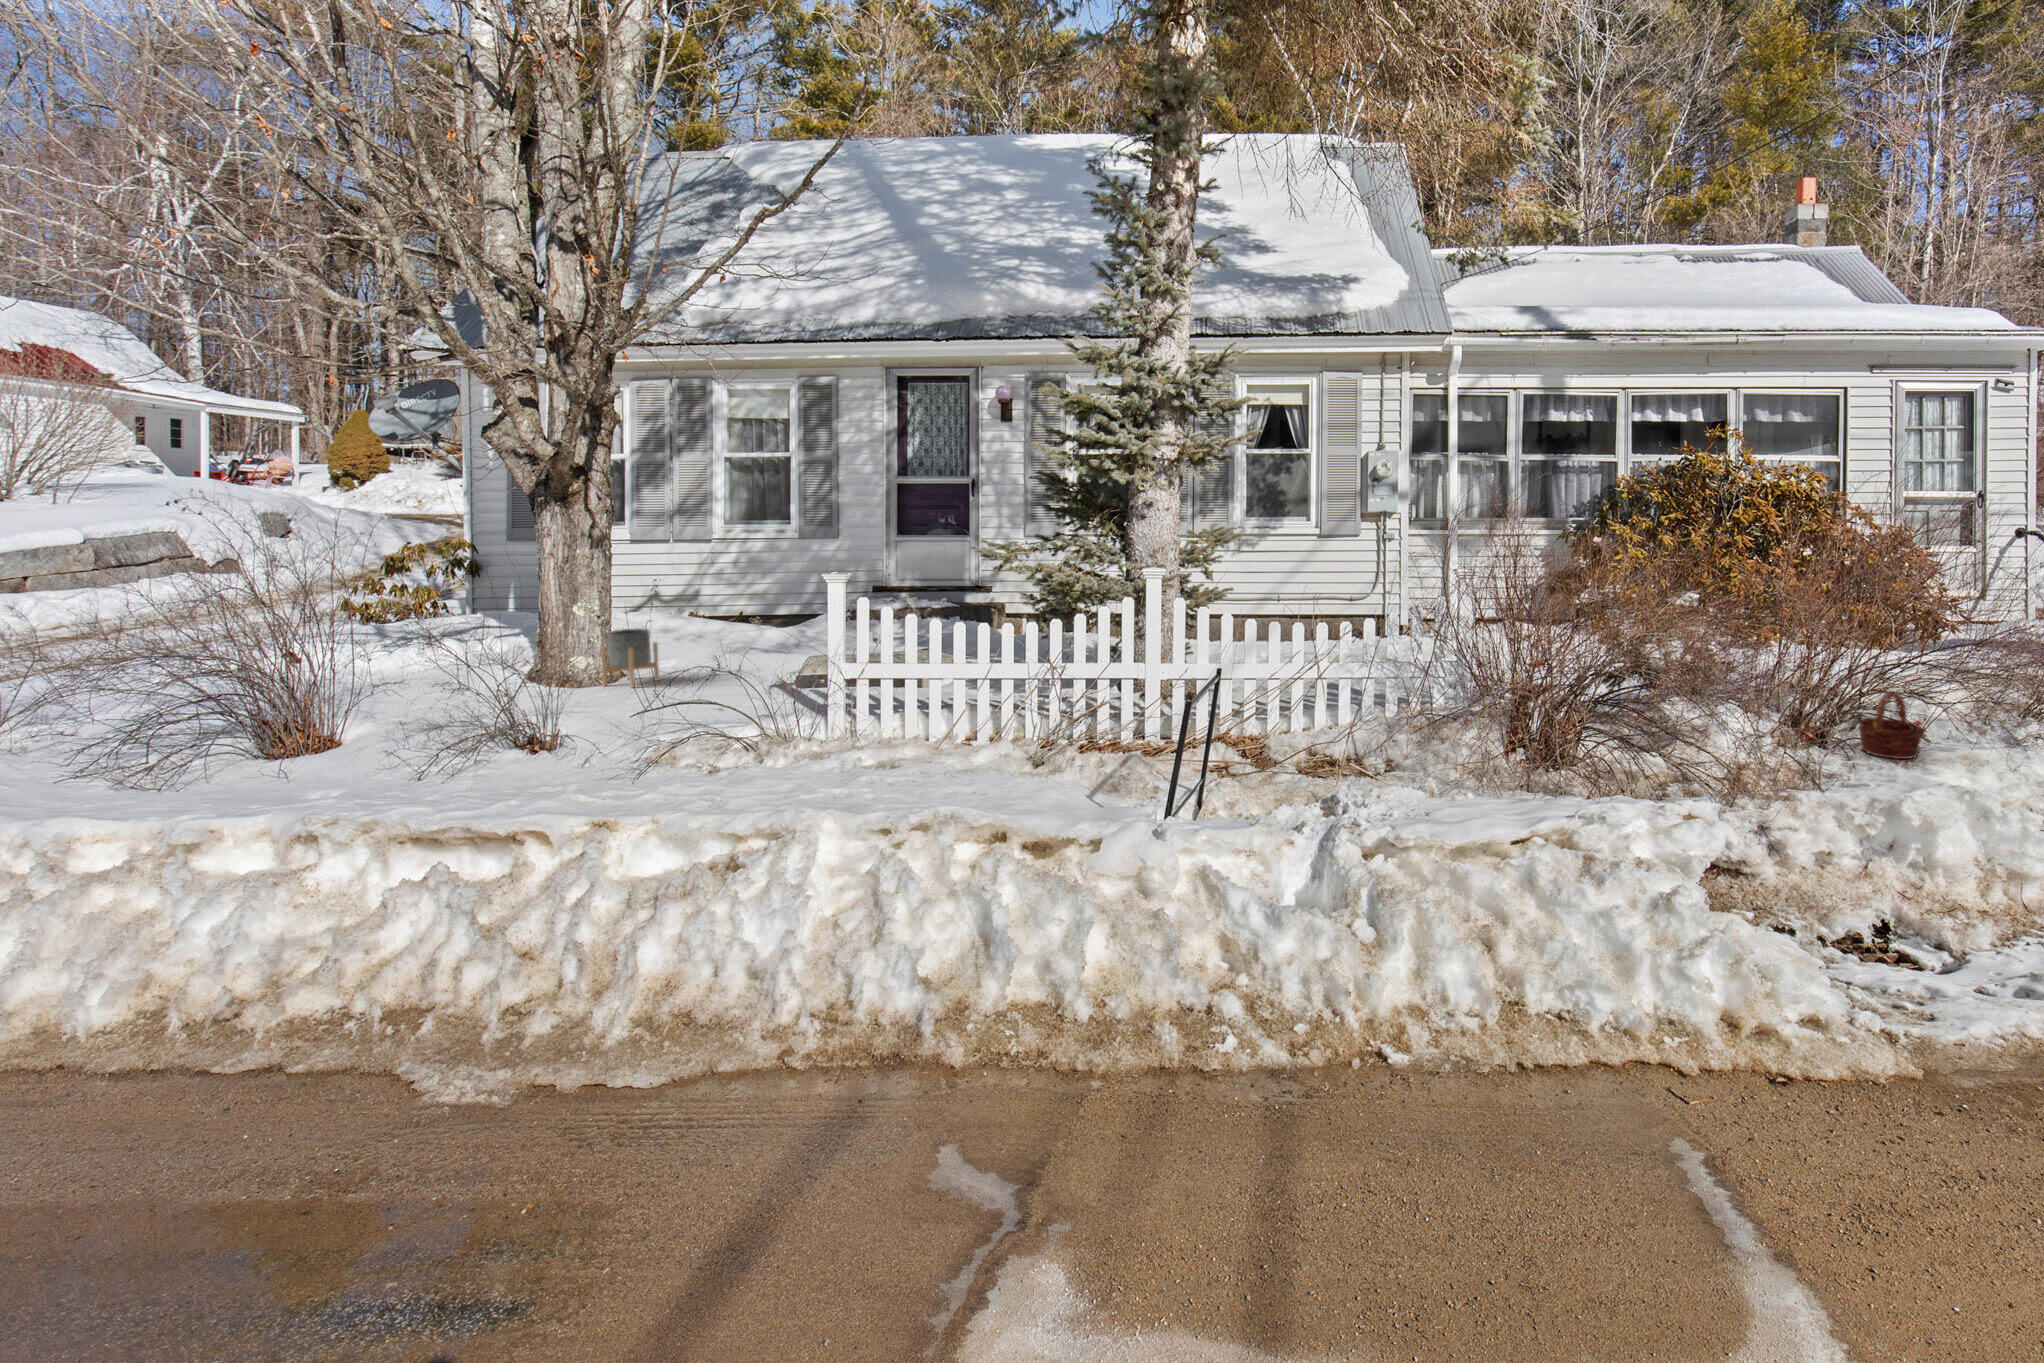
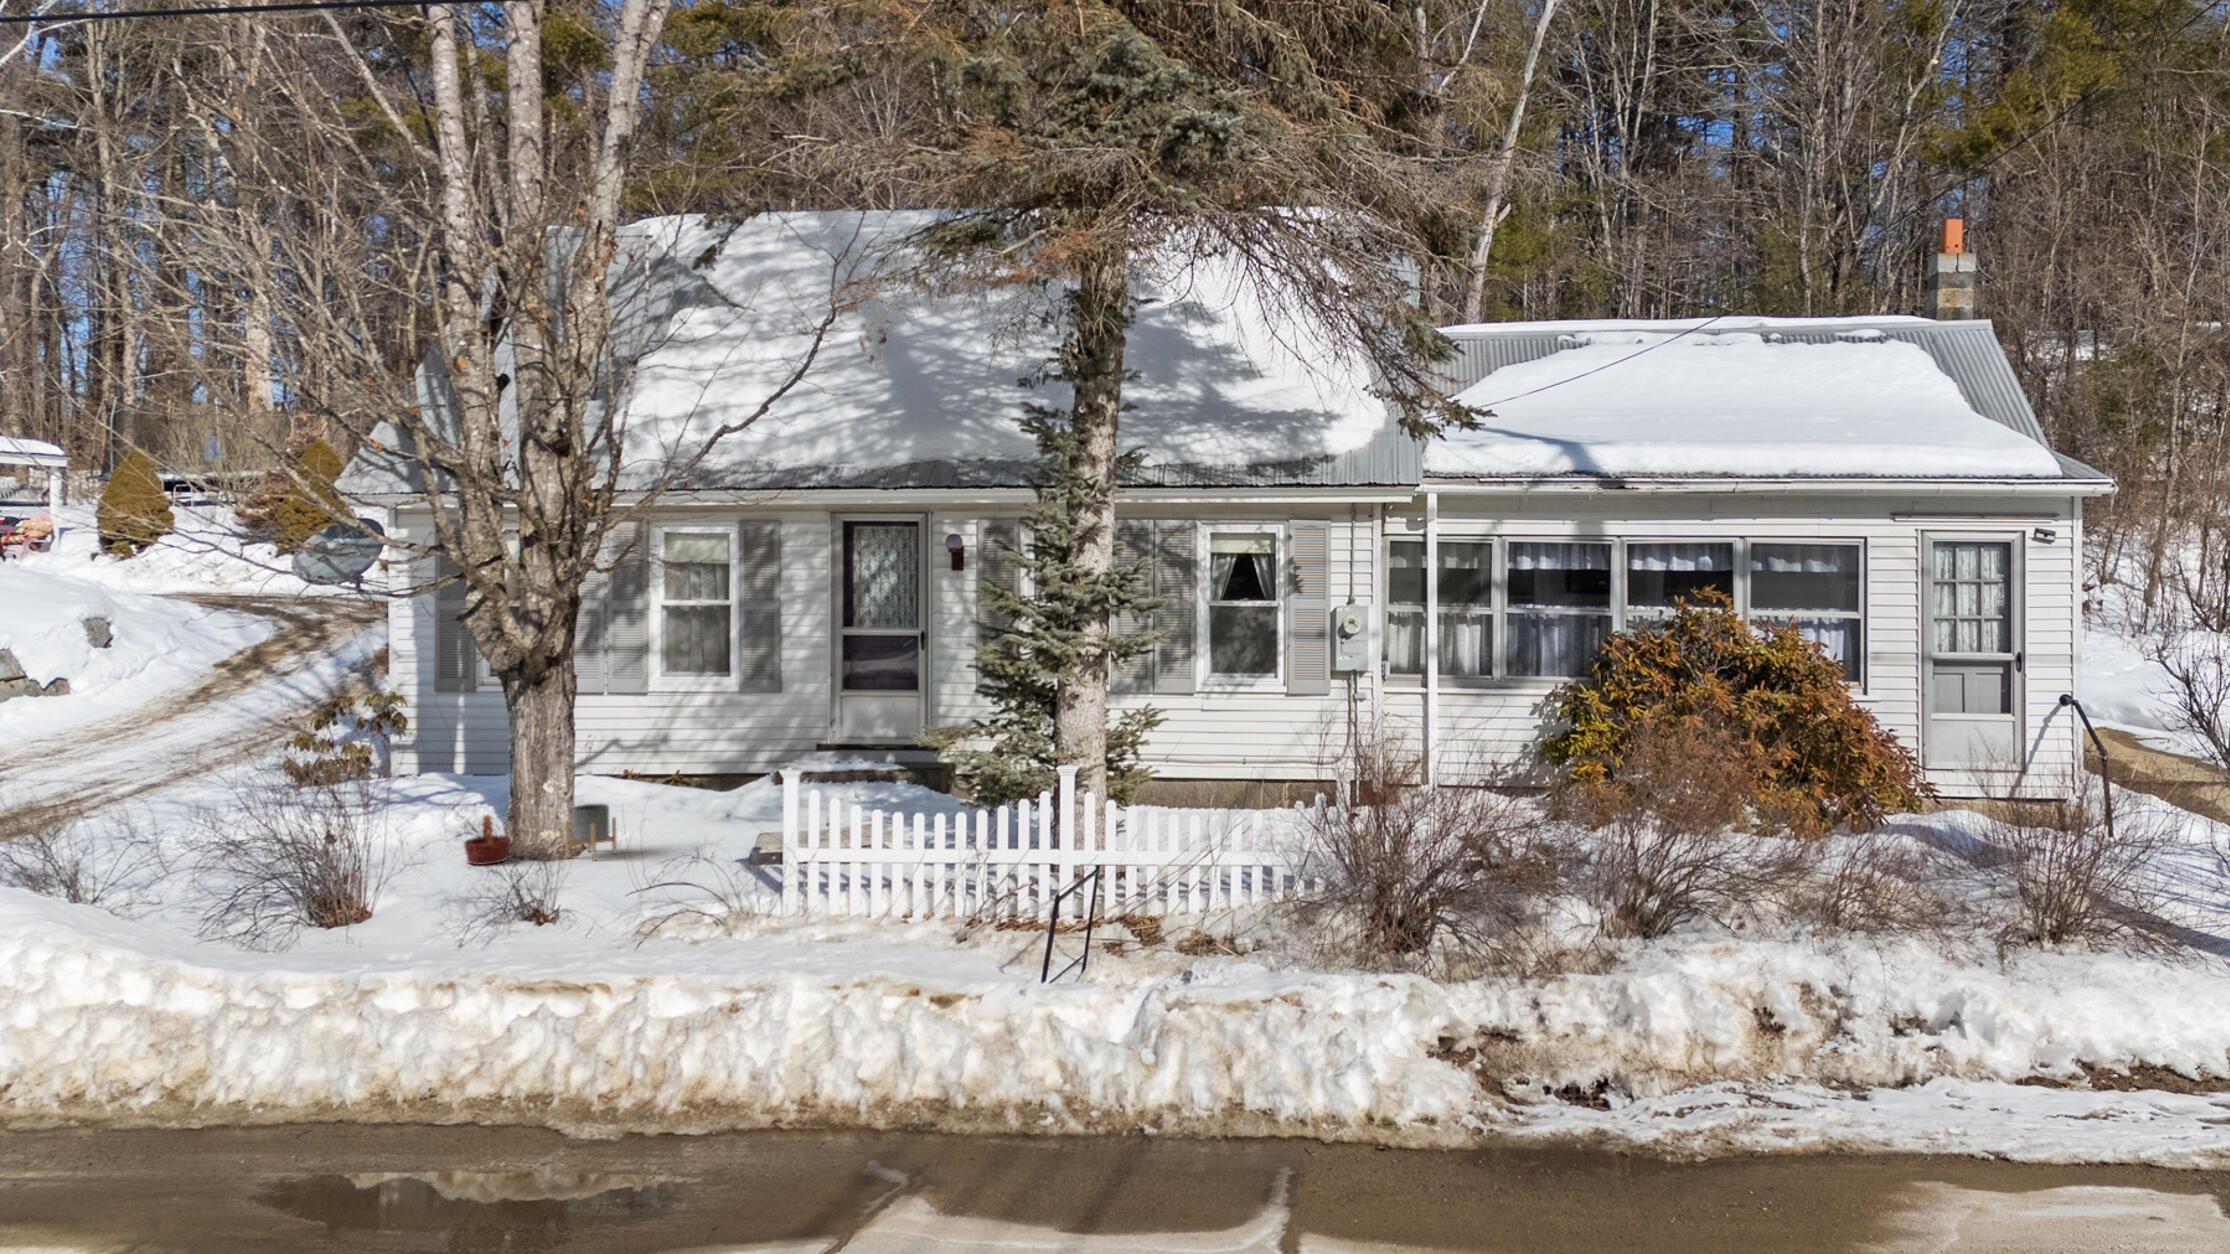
basket: present [1858,691,1925,759] -> present [464,815,511,865]

